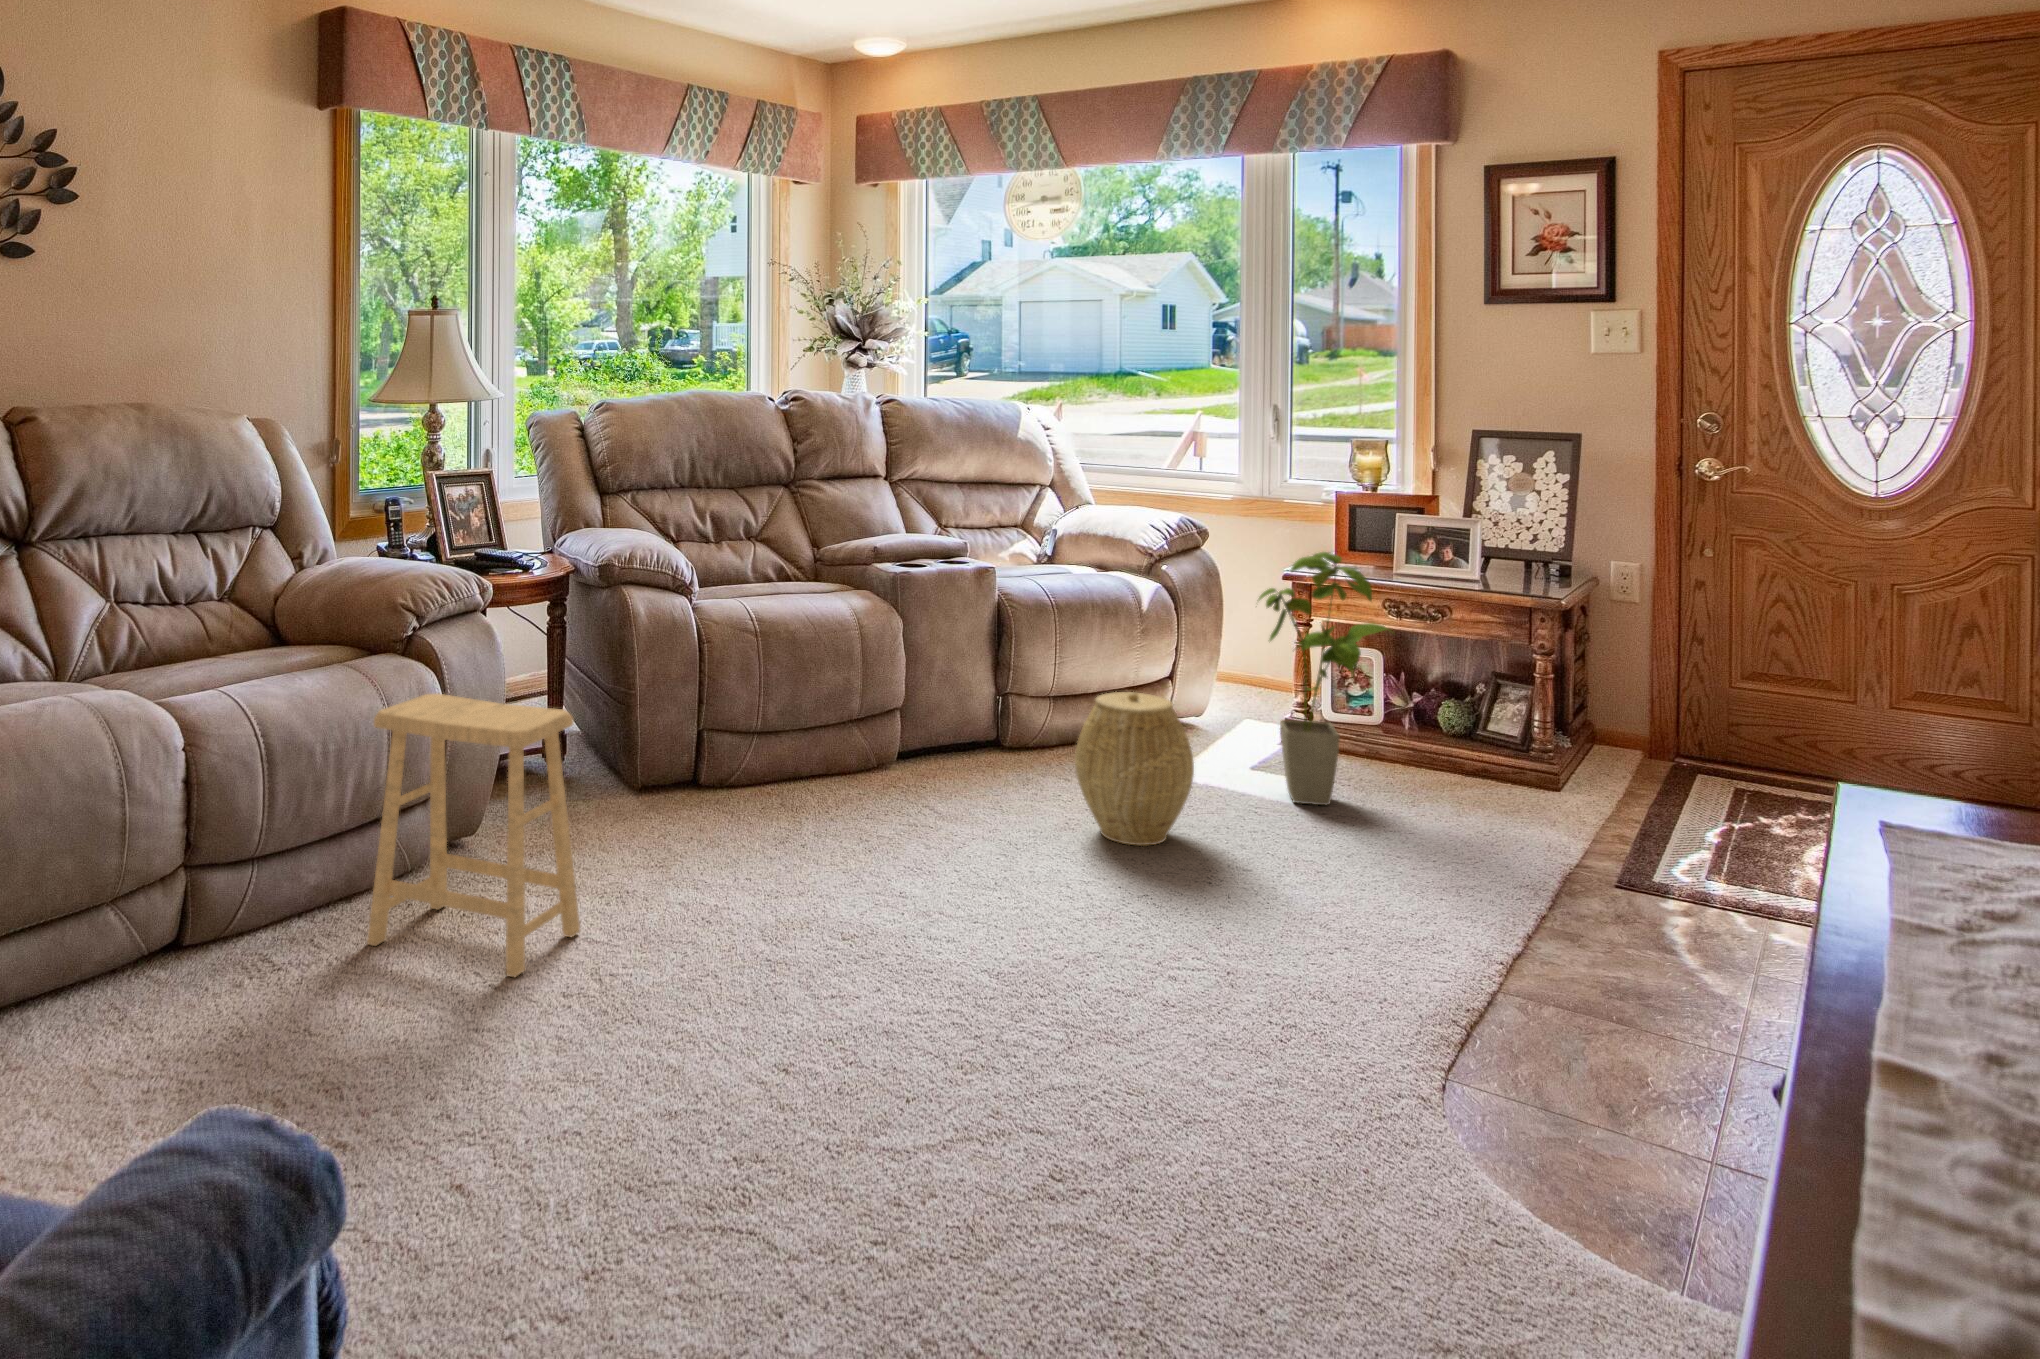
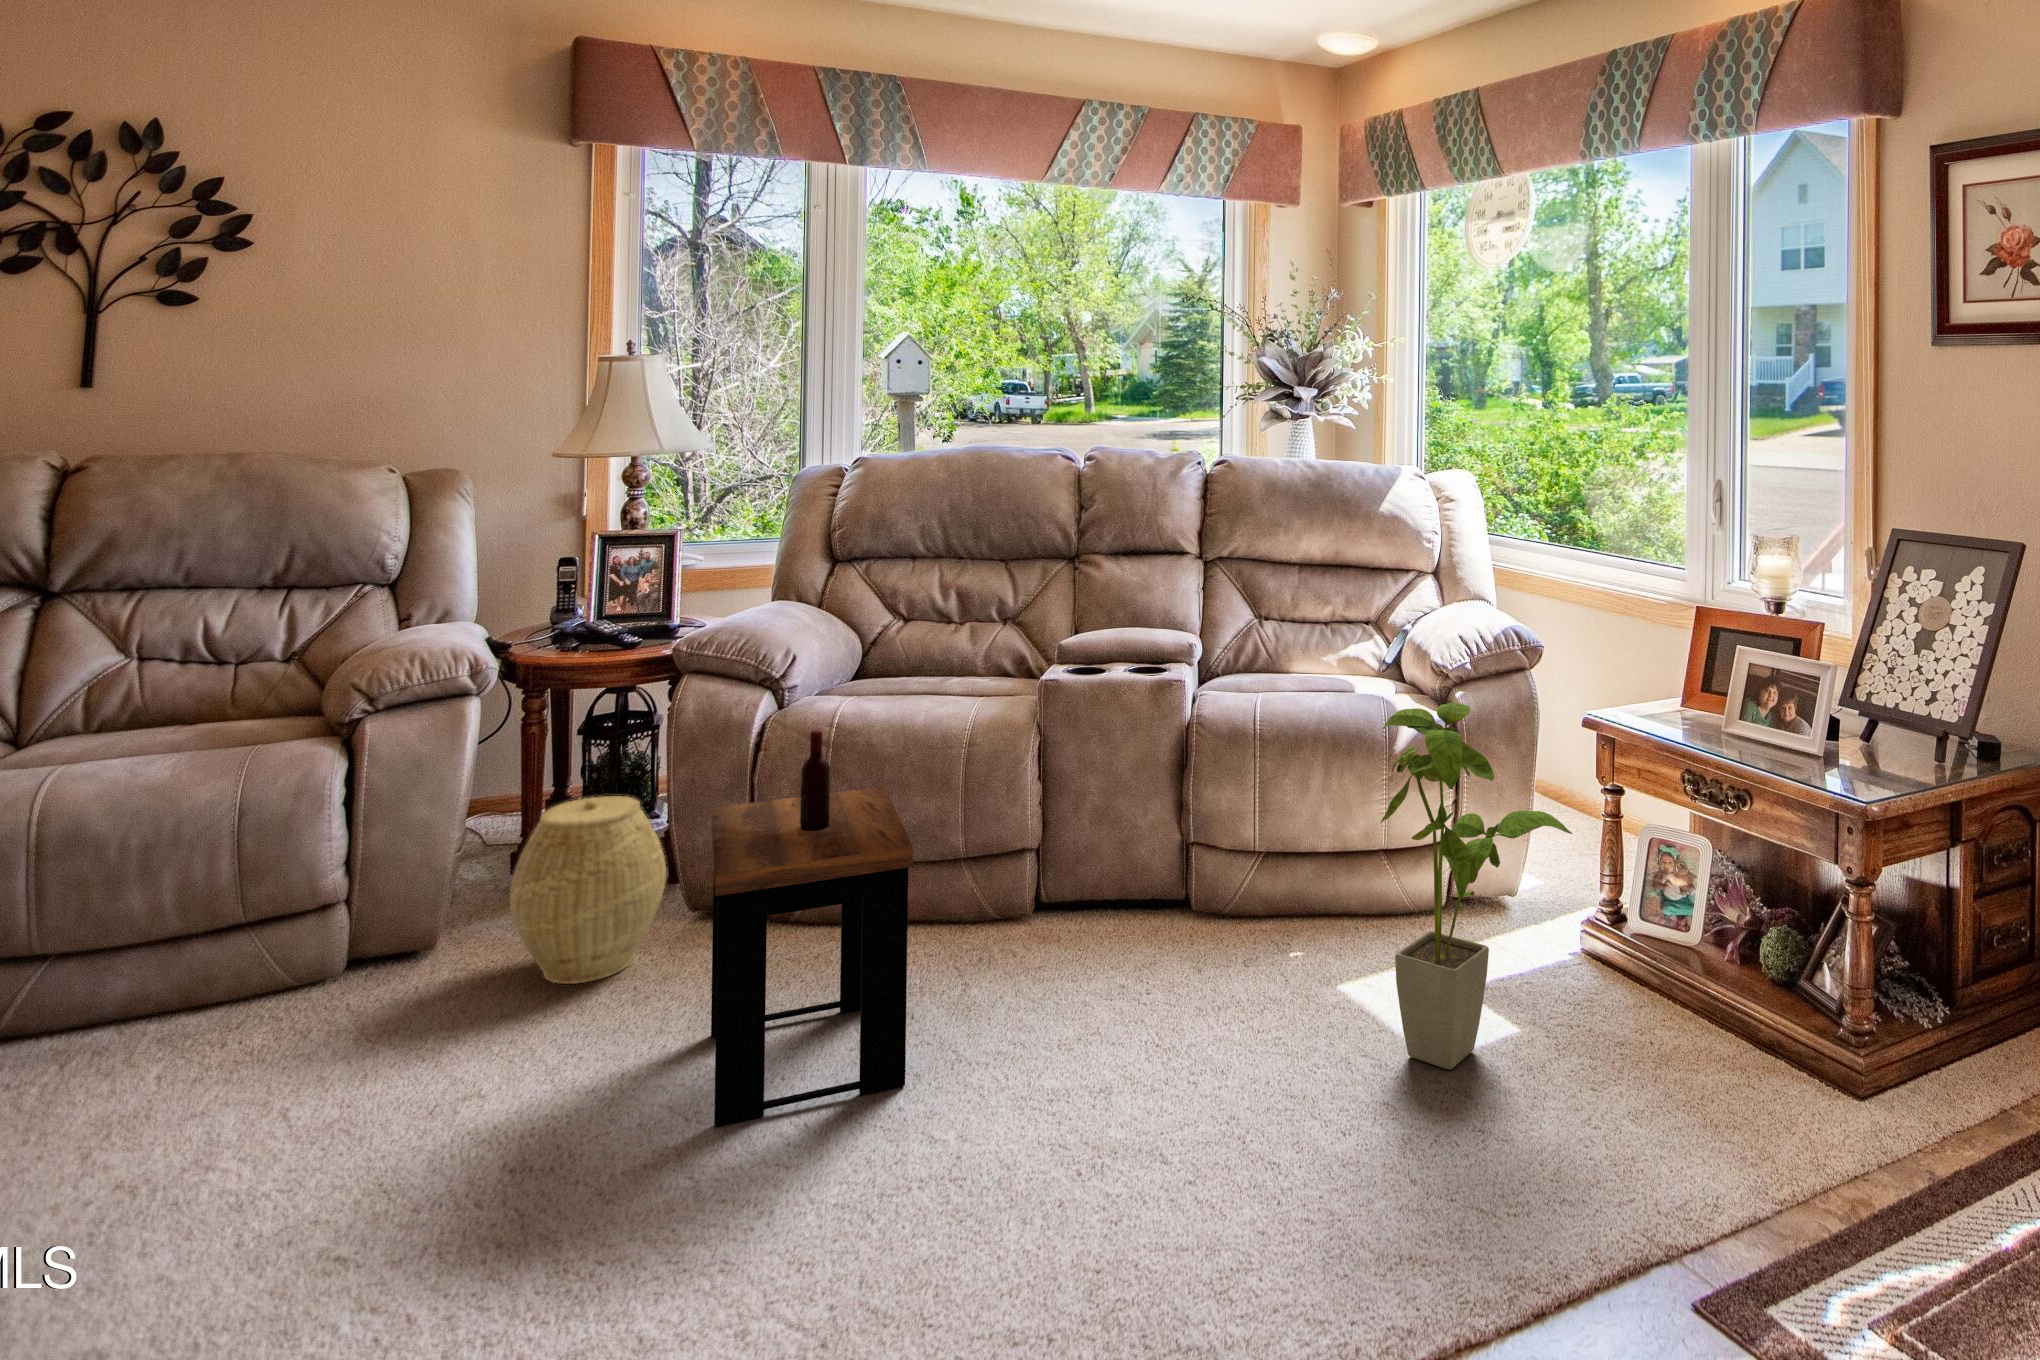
side table: none [821,600,1033,894] -> present [711,730,913,1127]
woven basket: present [1075,692,1194,846] -> present [510,796,666,984]
footstool: present [367,693,580,977] -> none [61,791,258,1154]

